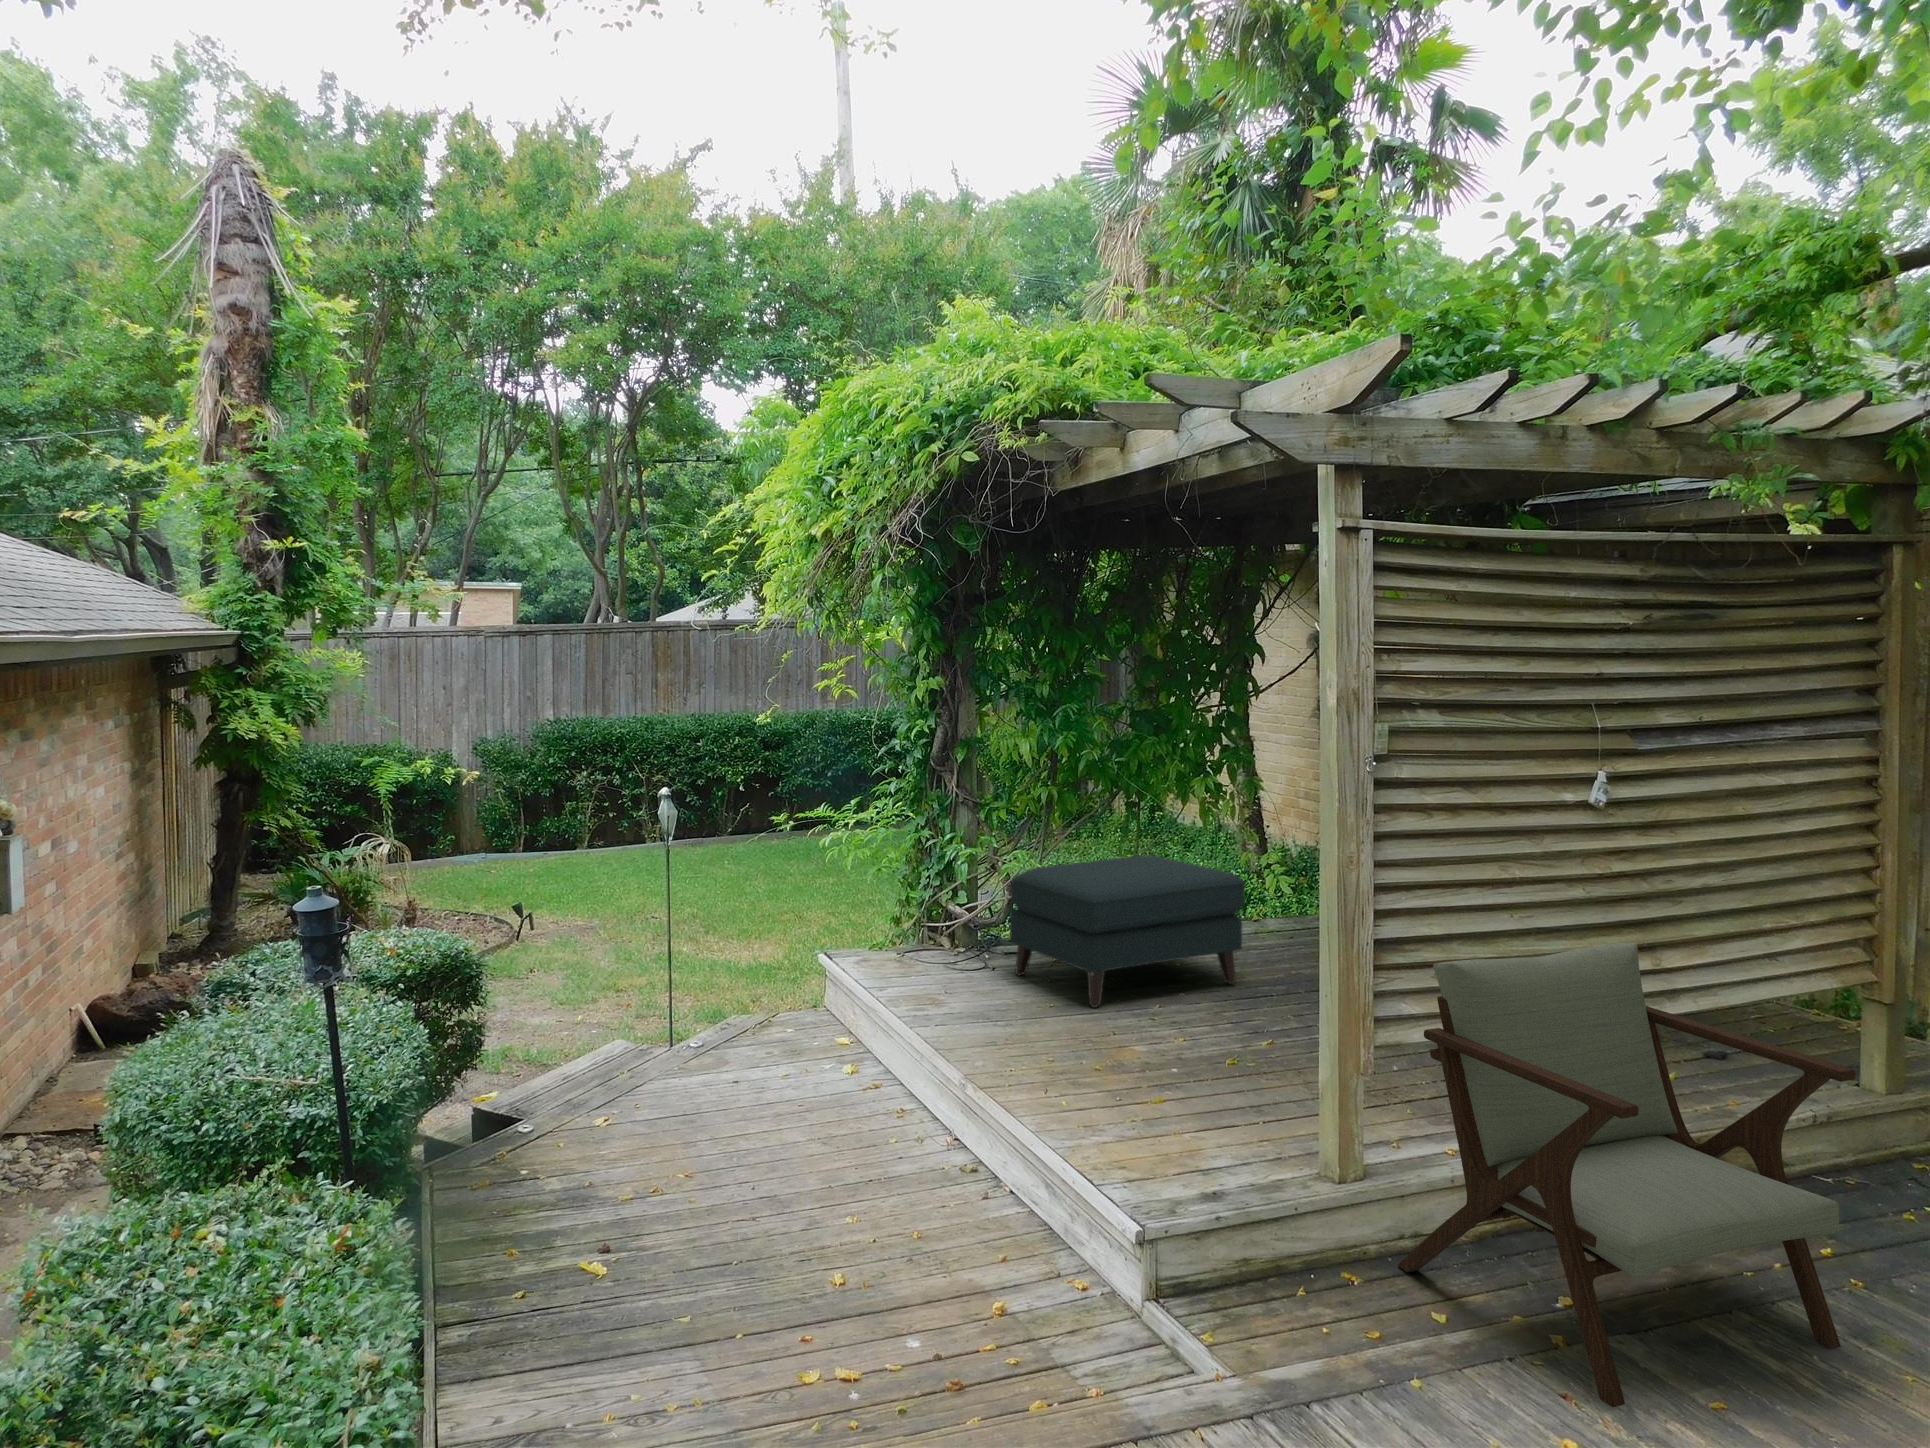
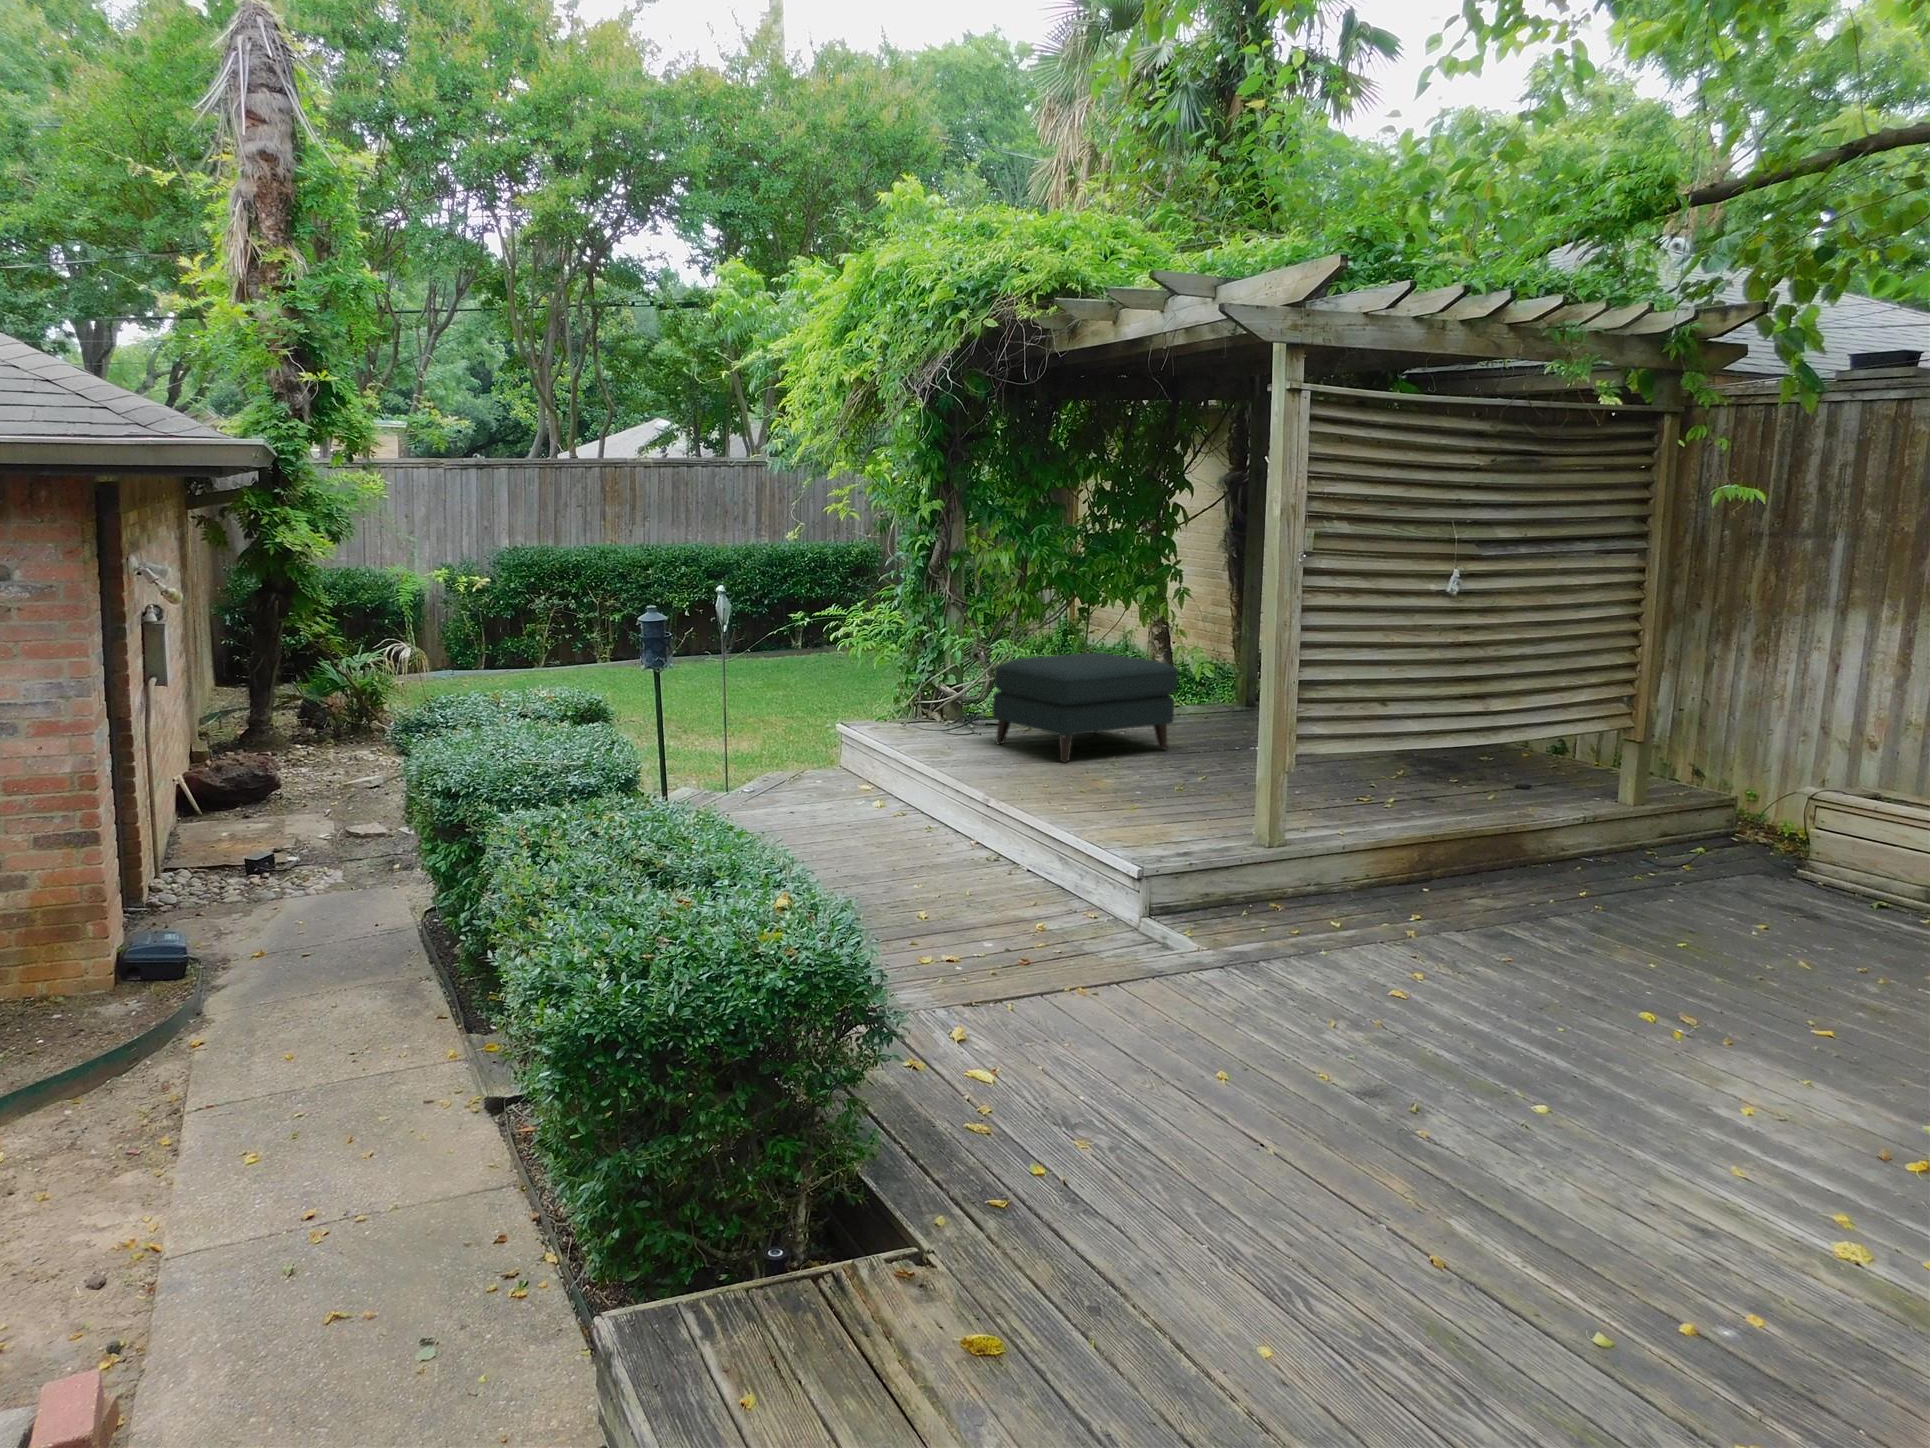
lounge chair: present [1398,943,1856,1407] -> none [1302,686,1603,960]

